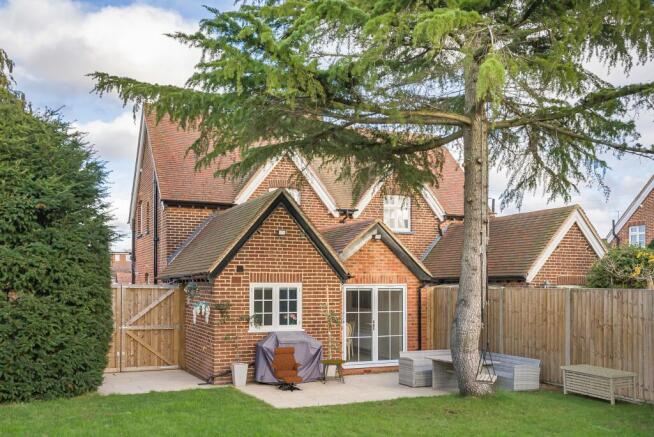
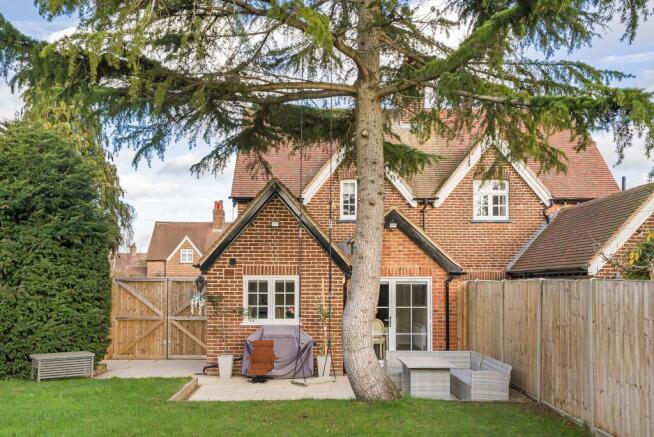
side table: present [318,359,347,384] -> none [300,356,330,381]
storage bench: present [560,364,637,405] -> present [30,351,95,382]

